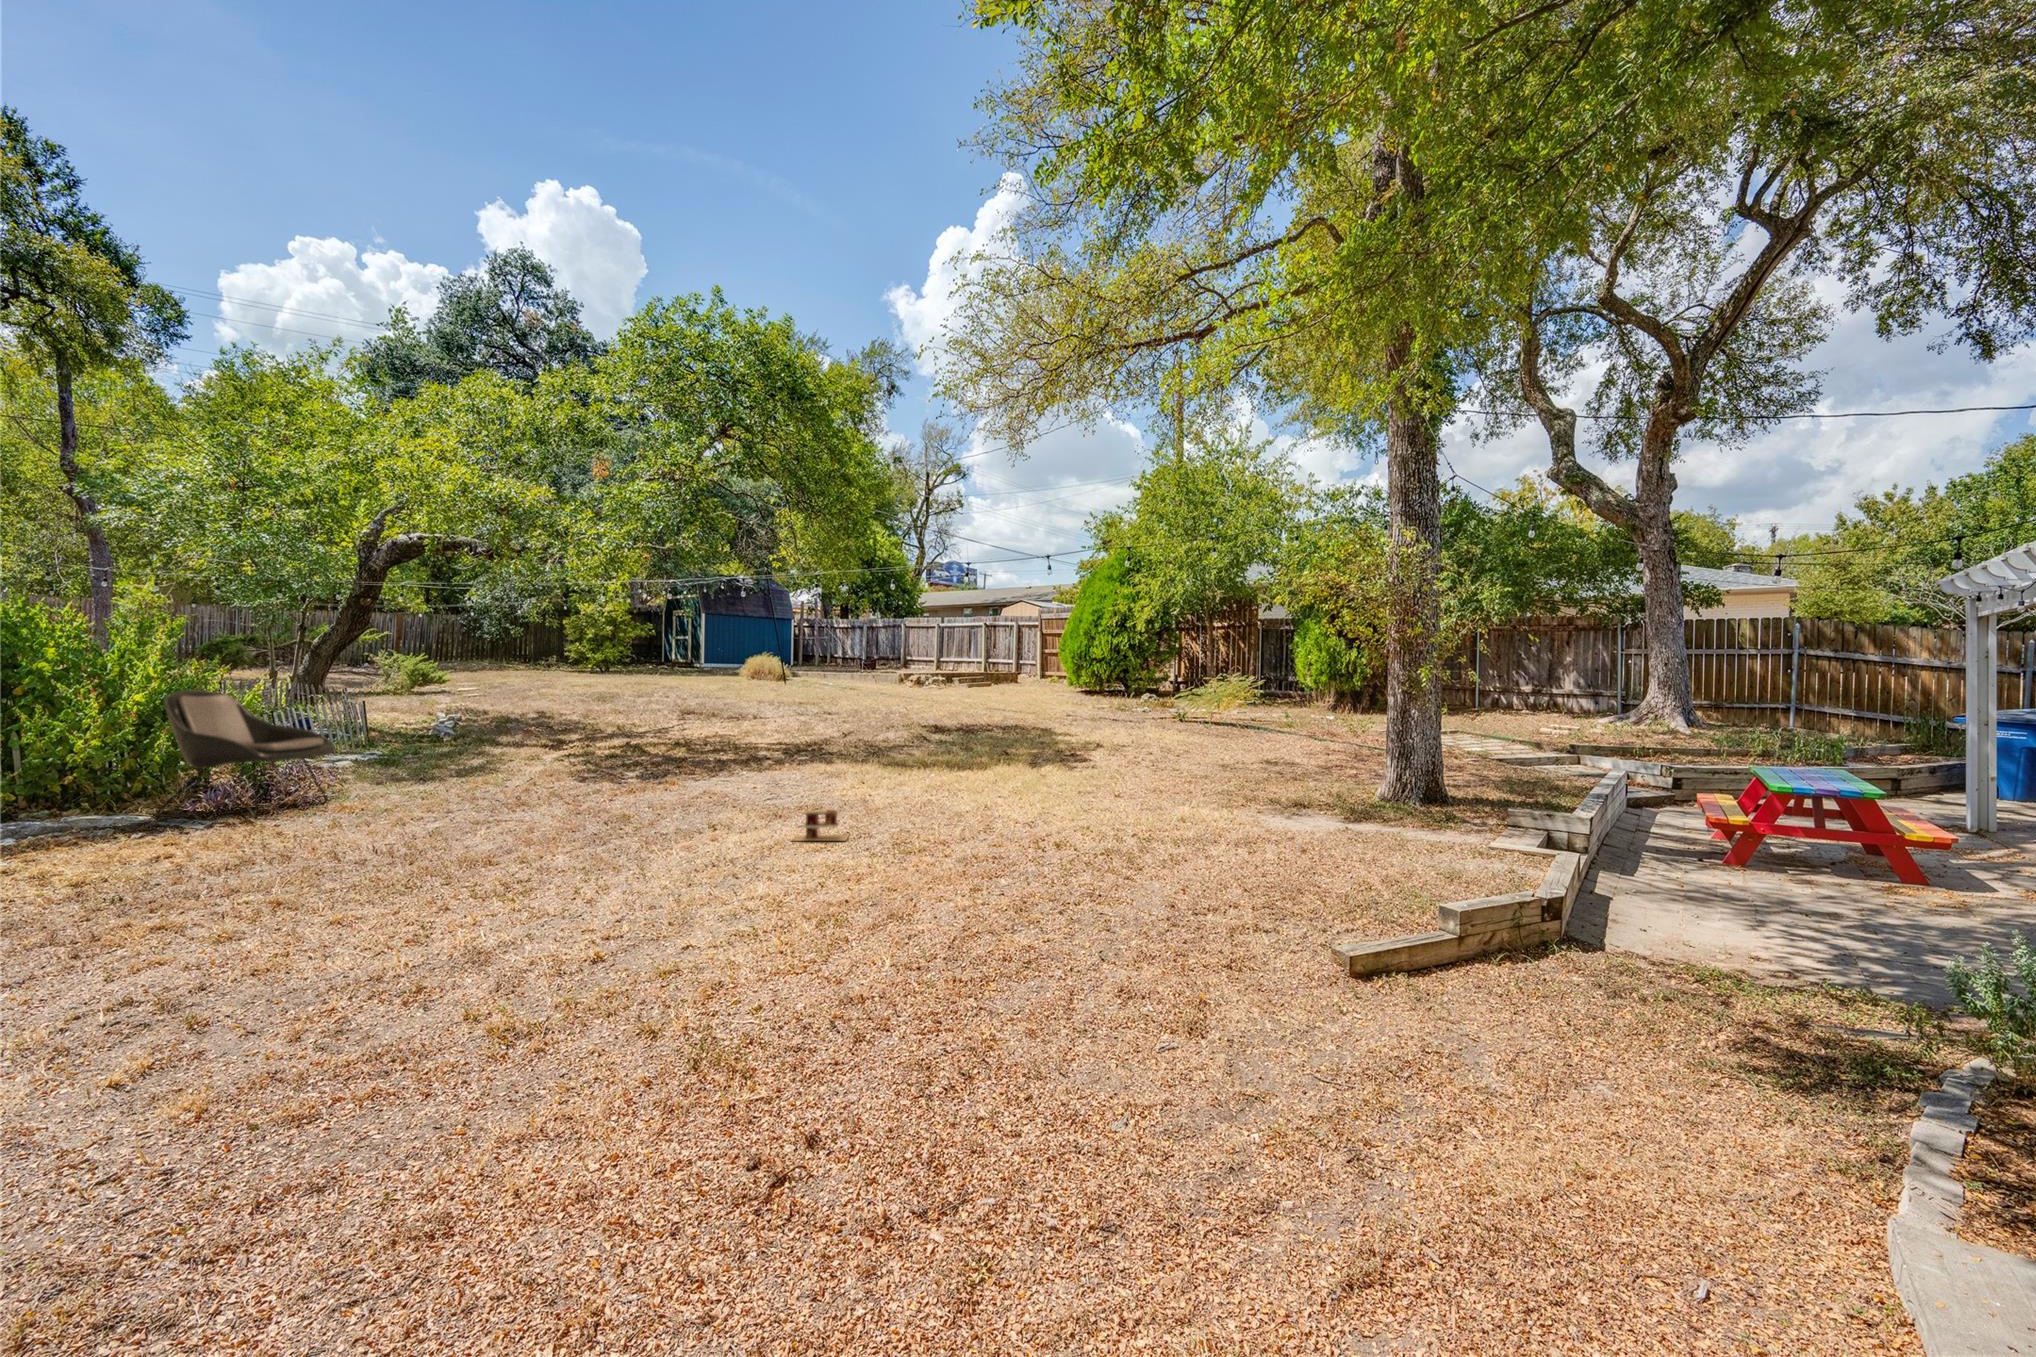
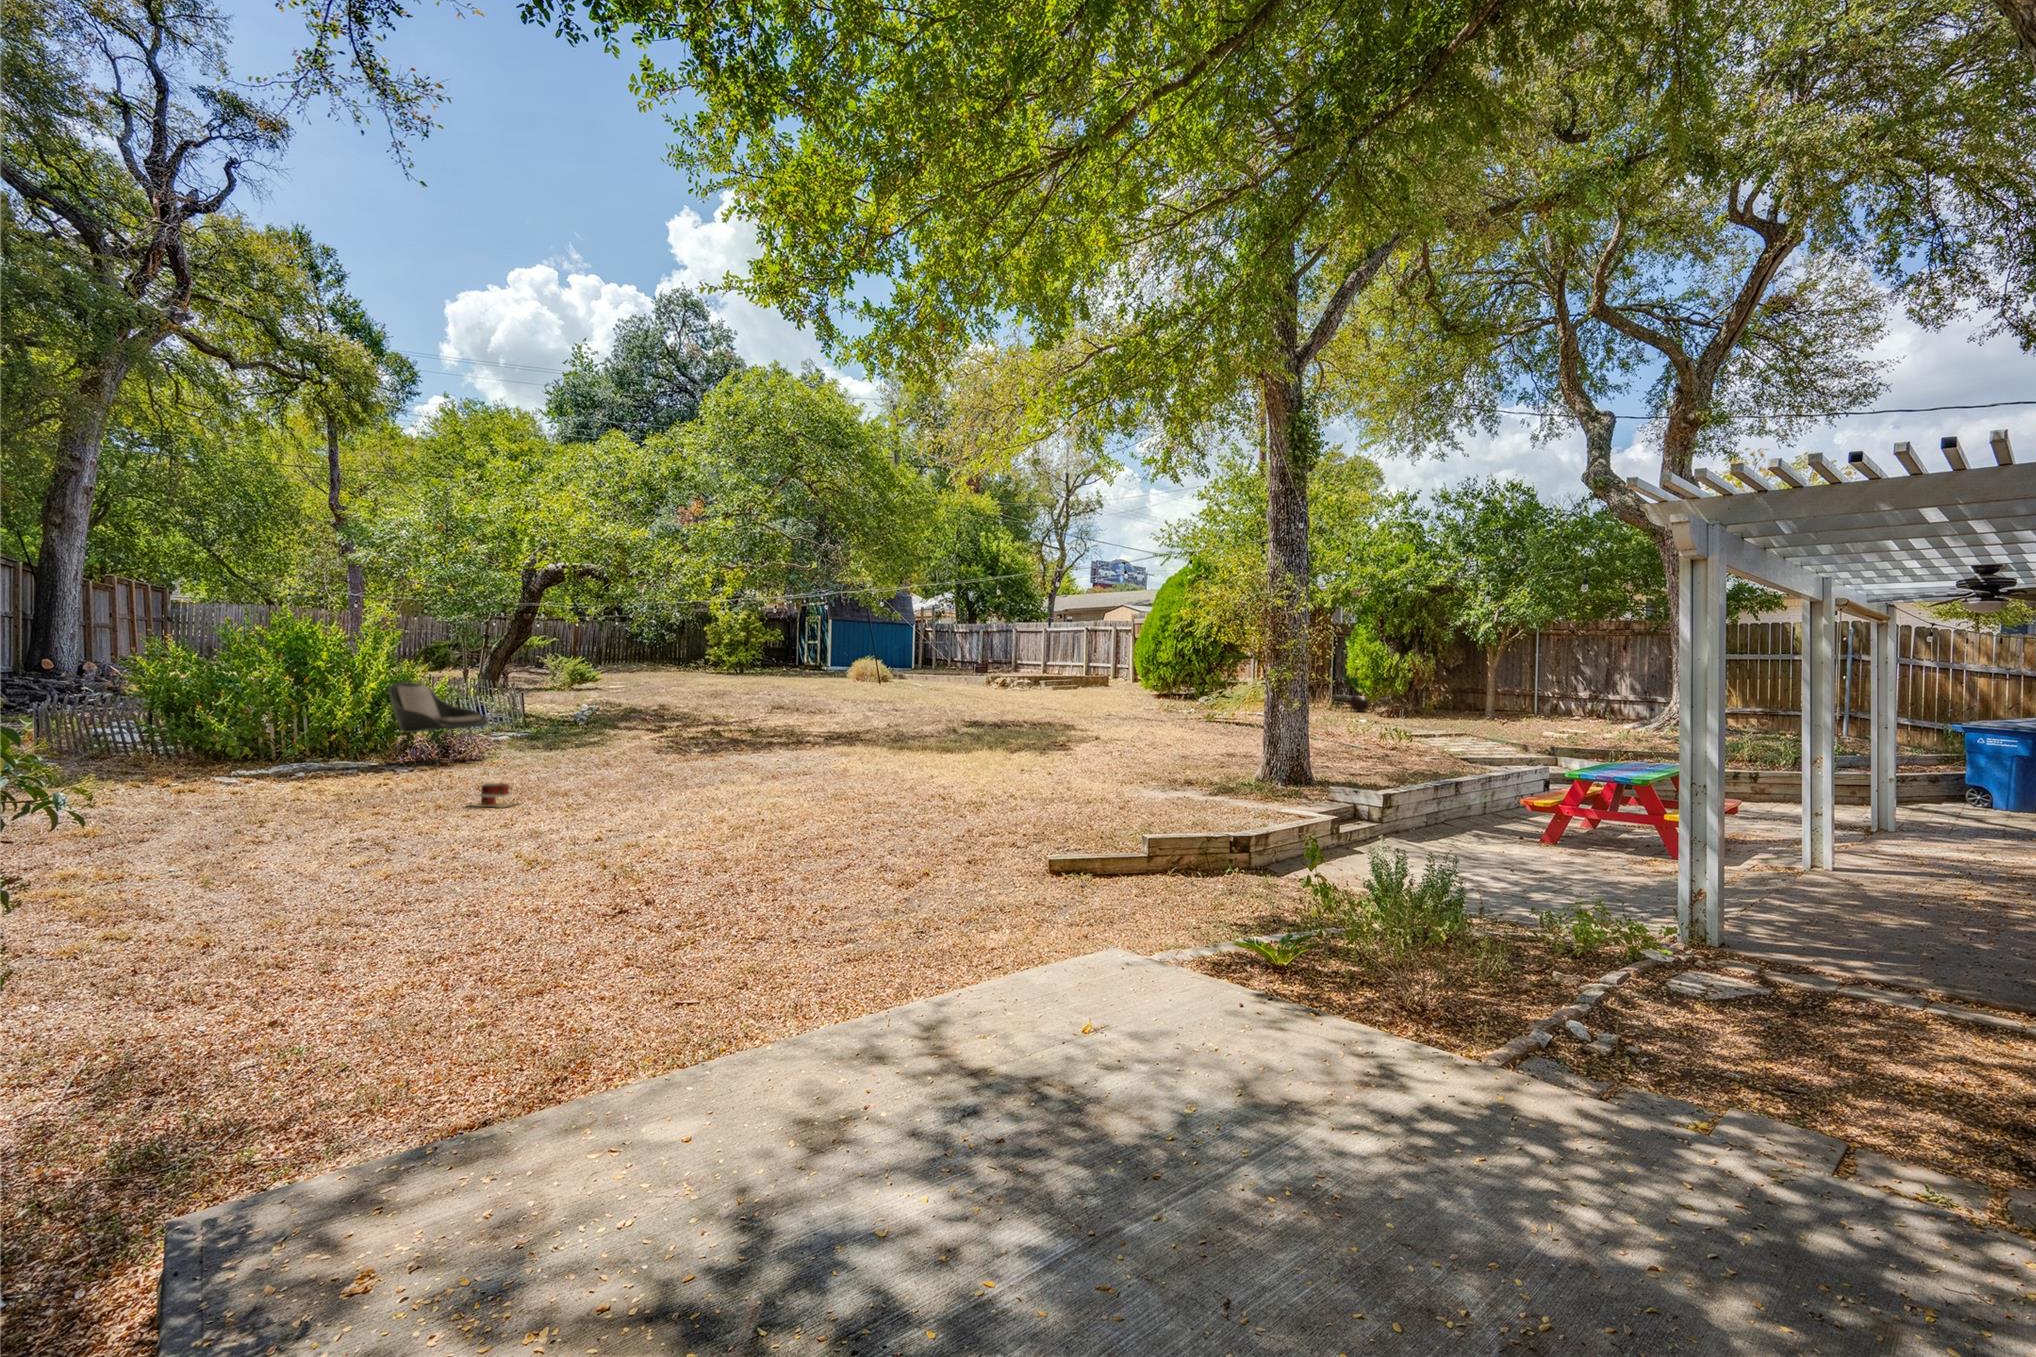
potted tree: none [1290,666,1319,708] -> present [1344,675,1369,712]
toy house: present [792,810,849,841] -> present [473,782,517,808]

